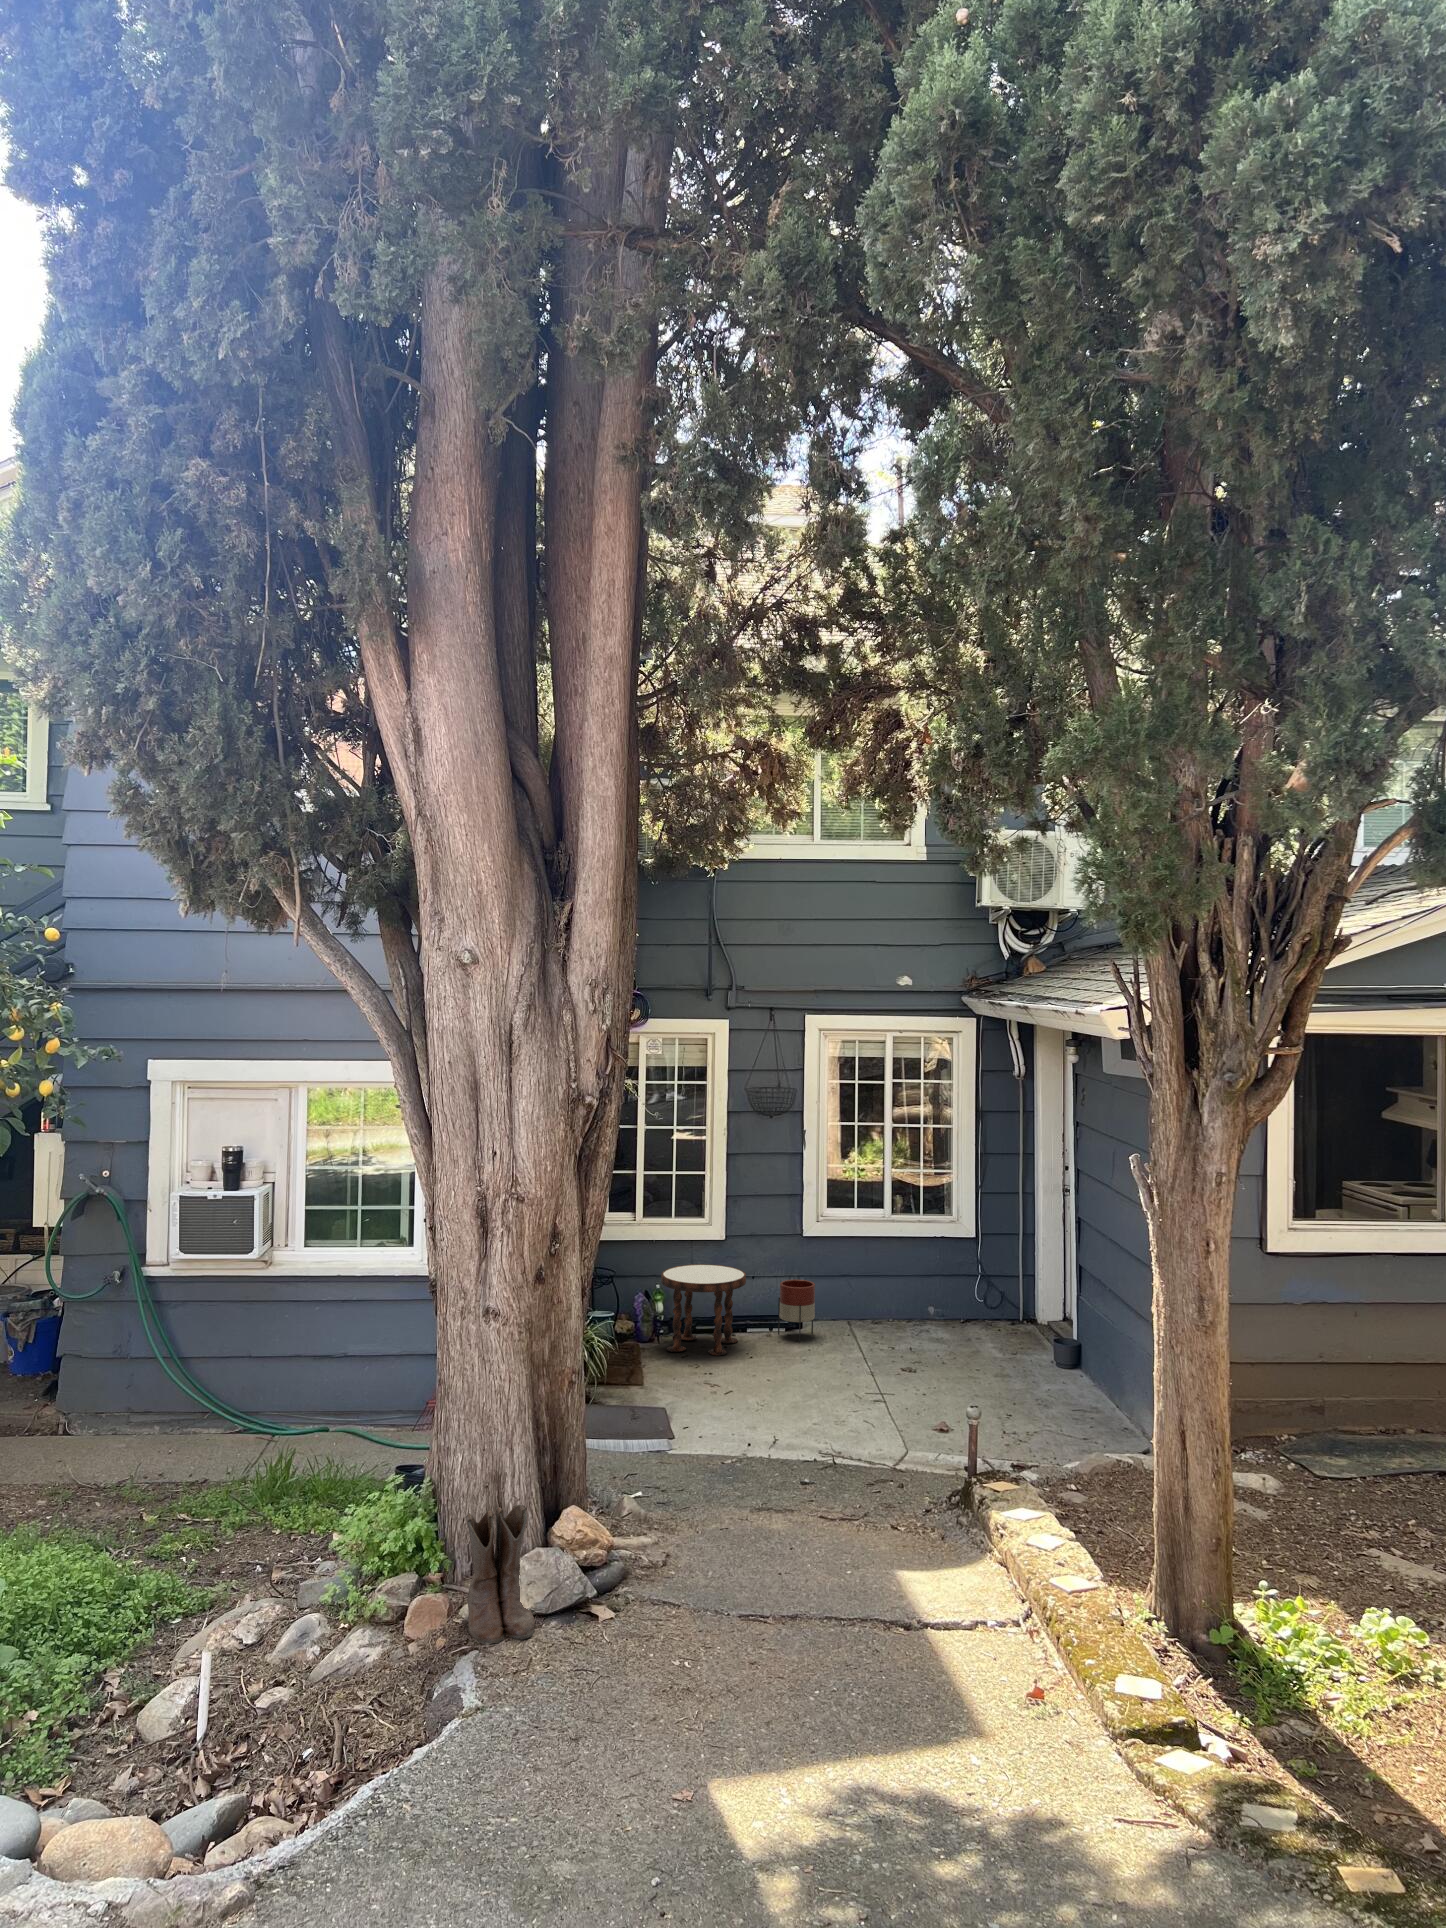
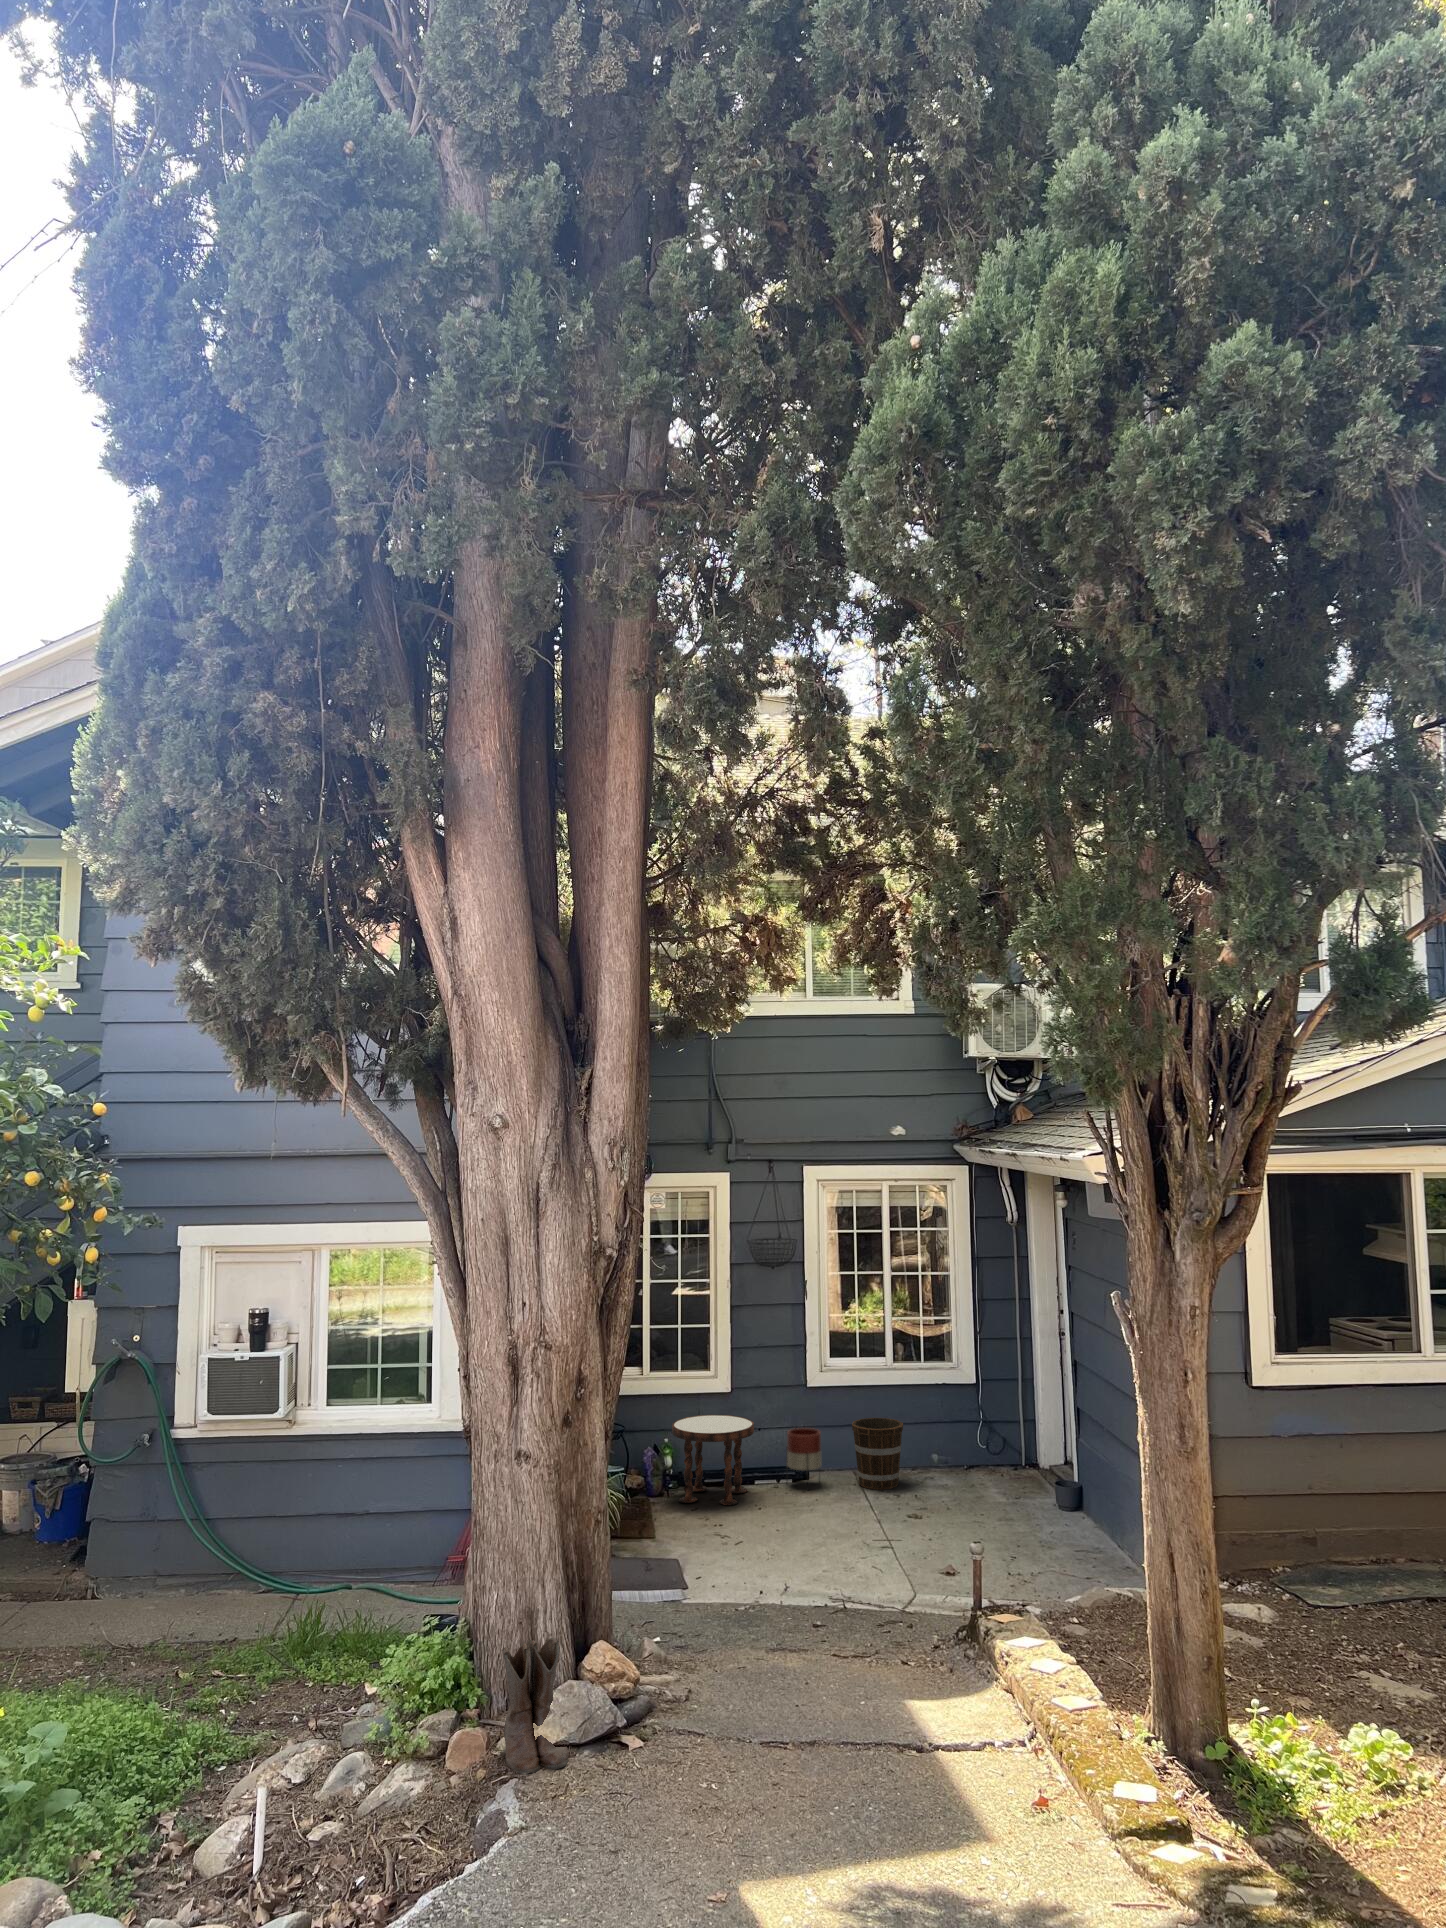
bucket: none [847,1271,900,1343] -> present [852,1418,903,1490]

